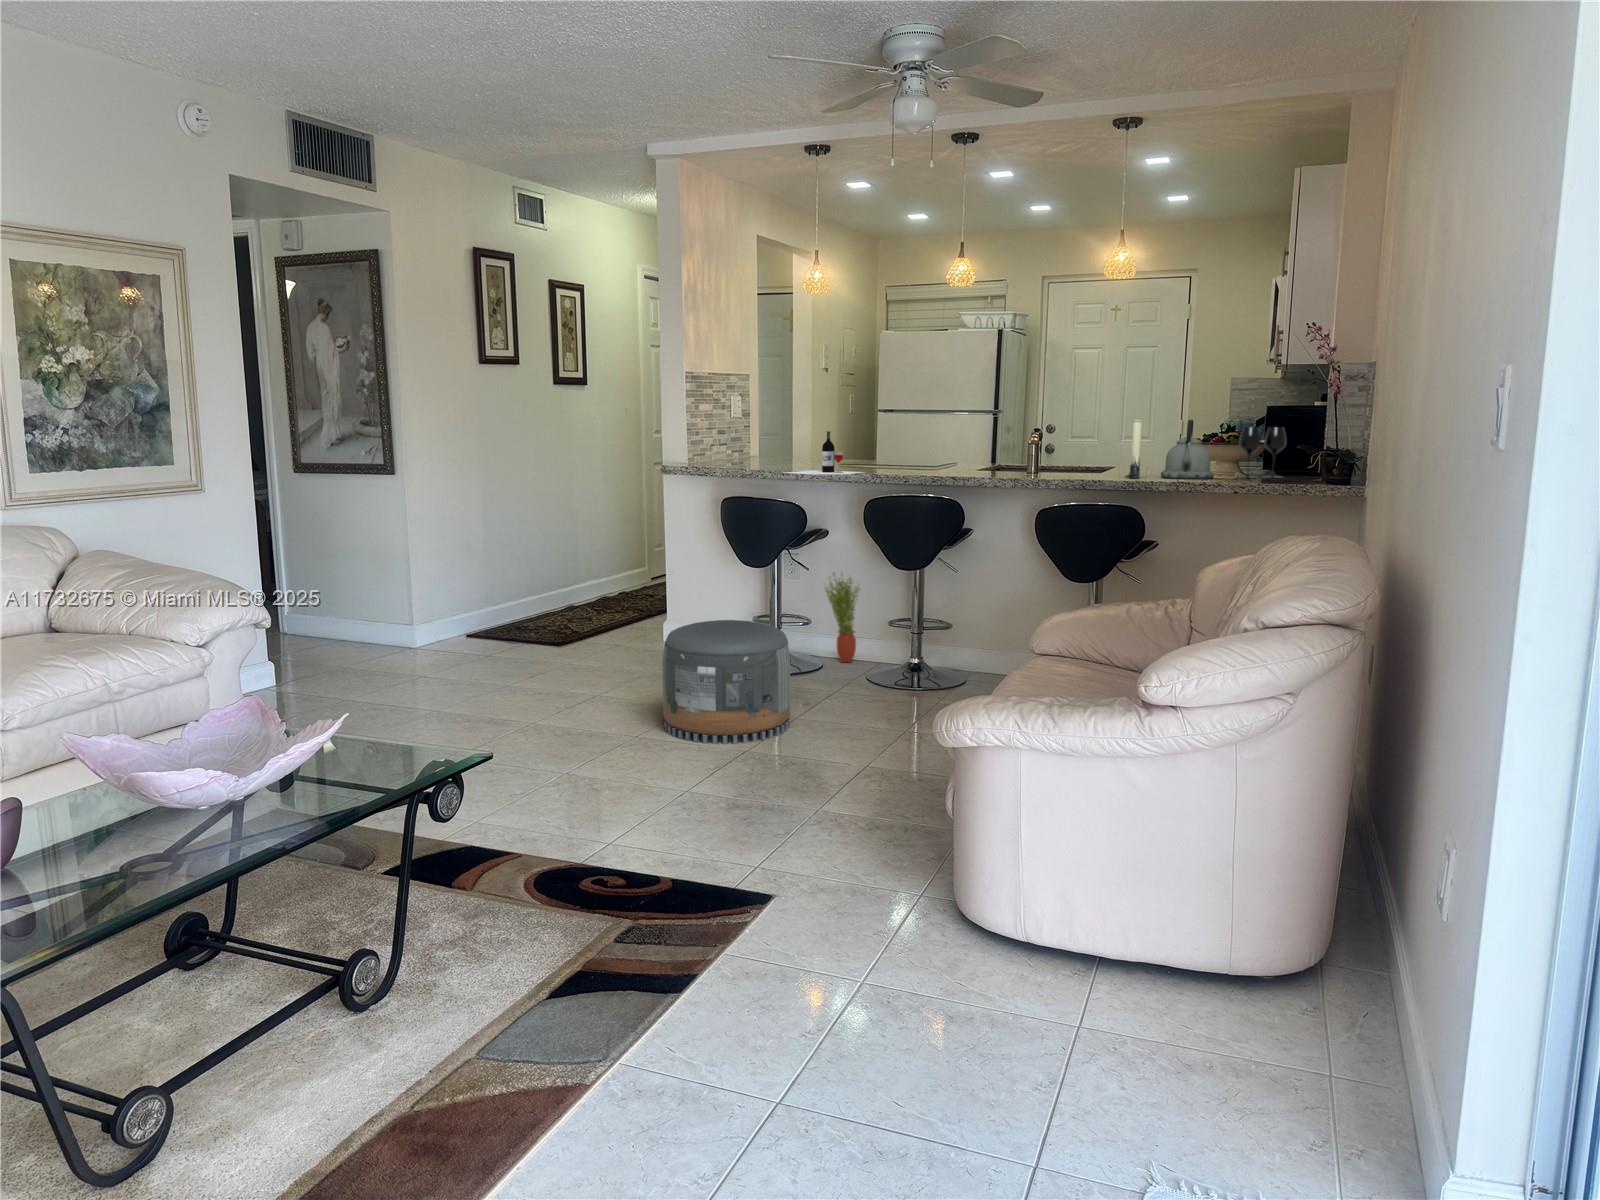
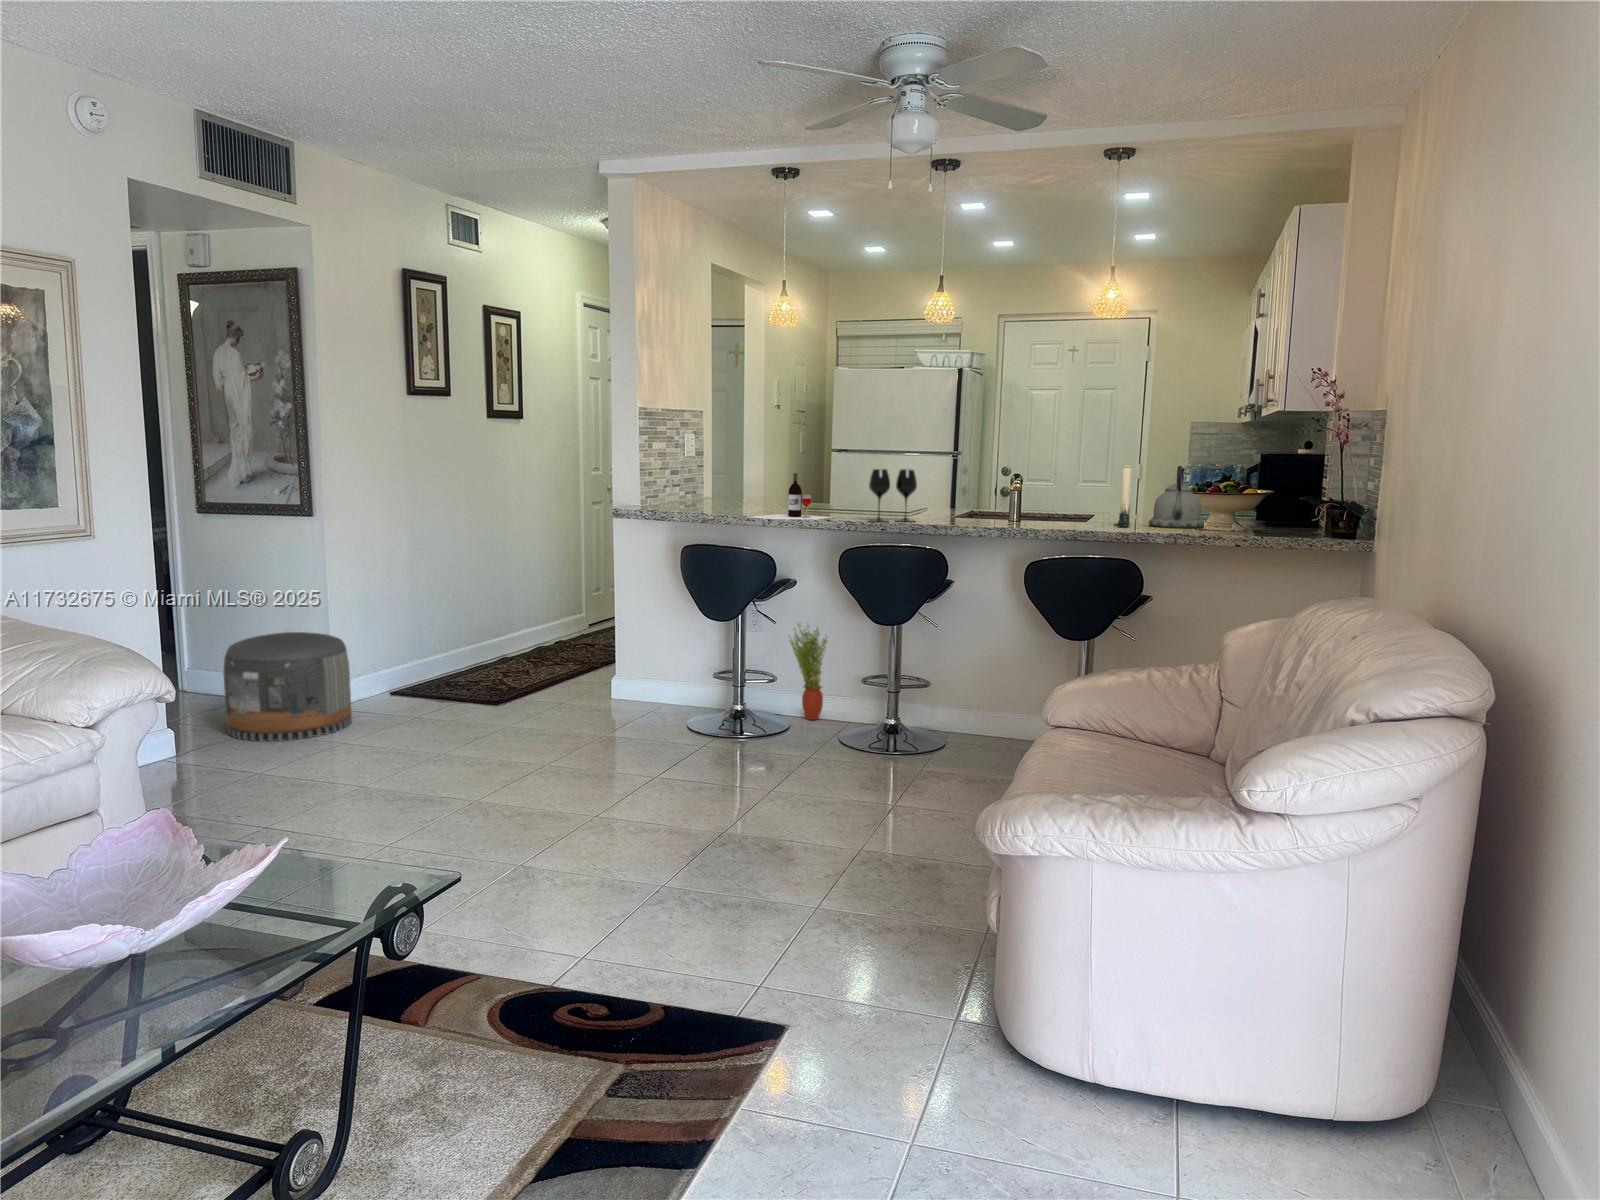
wine glass: present [1238,427,1286,478] -> present [869,469,917,522]
pouf: present [662,620,790,744] -> present [223,632,352,742]

